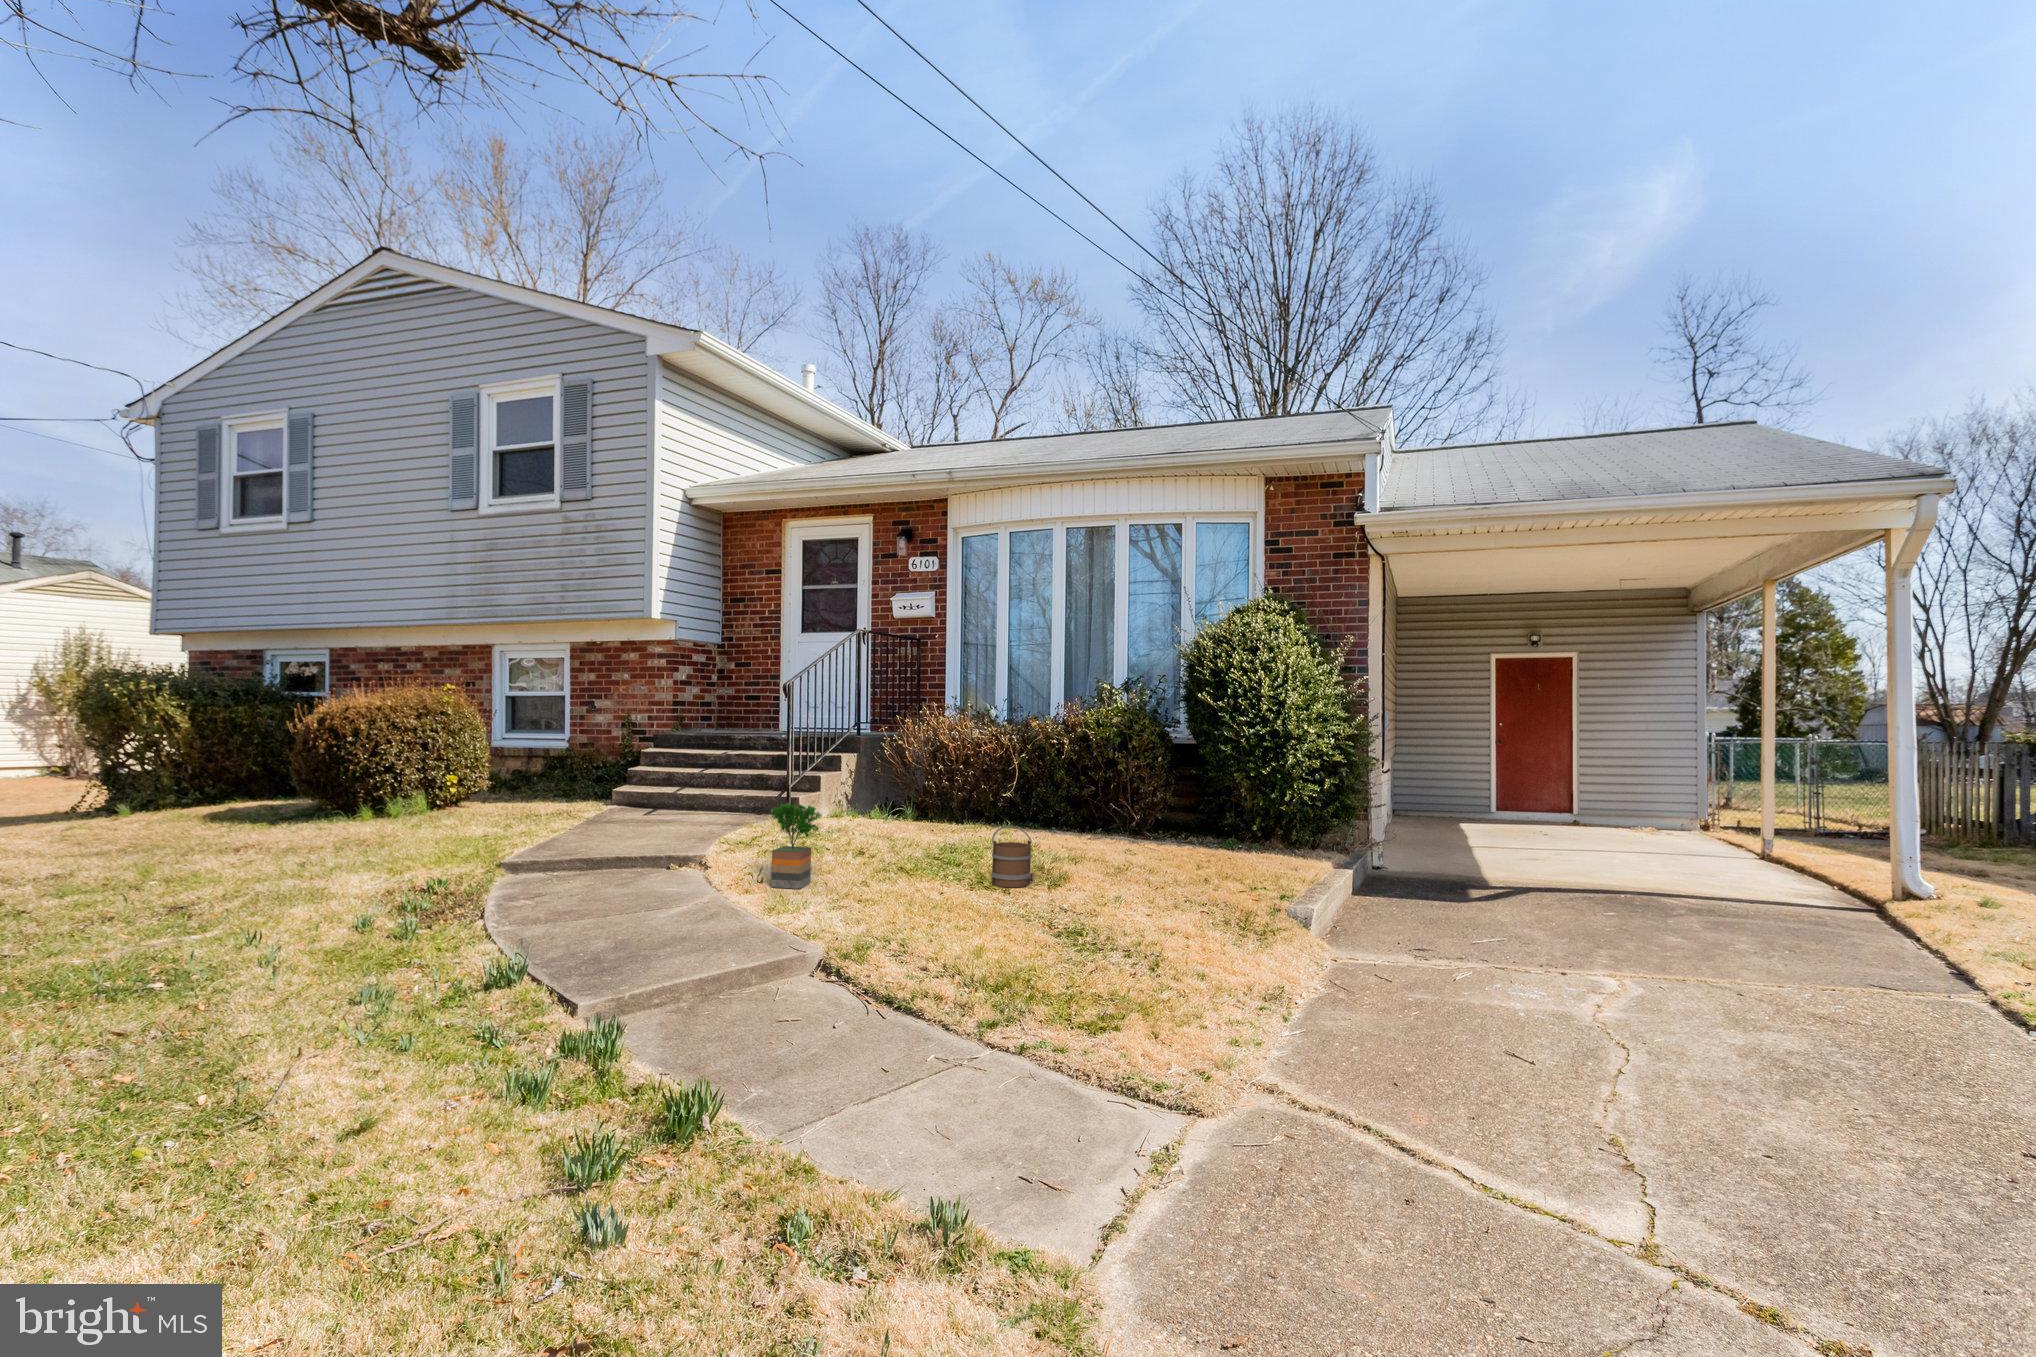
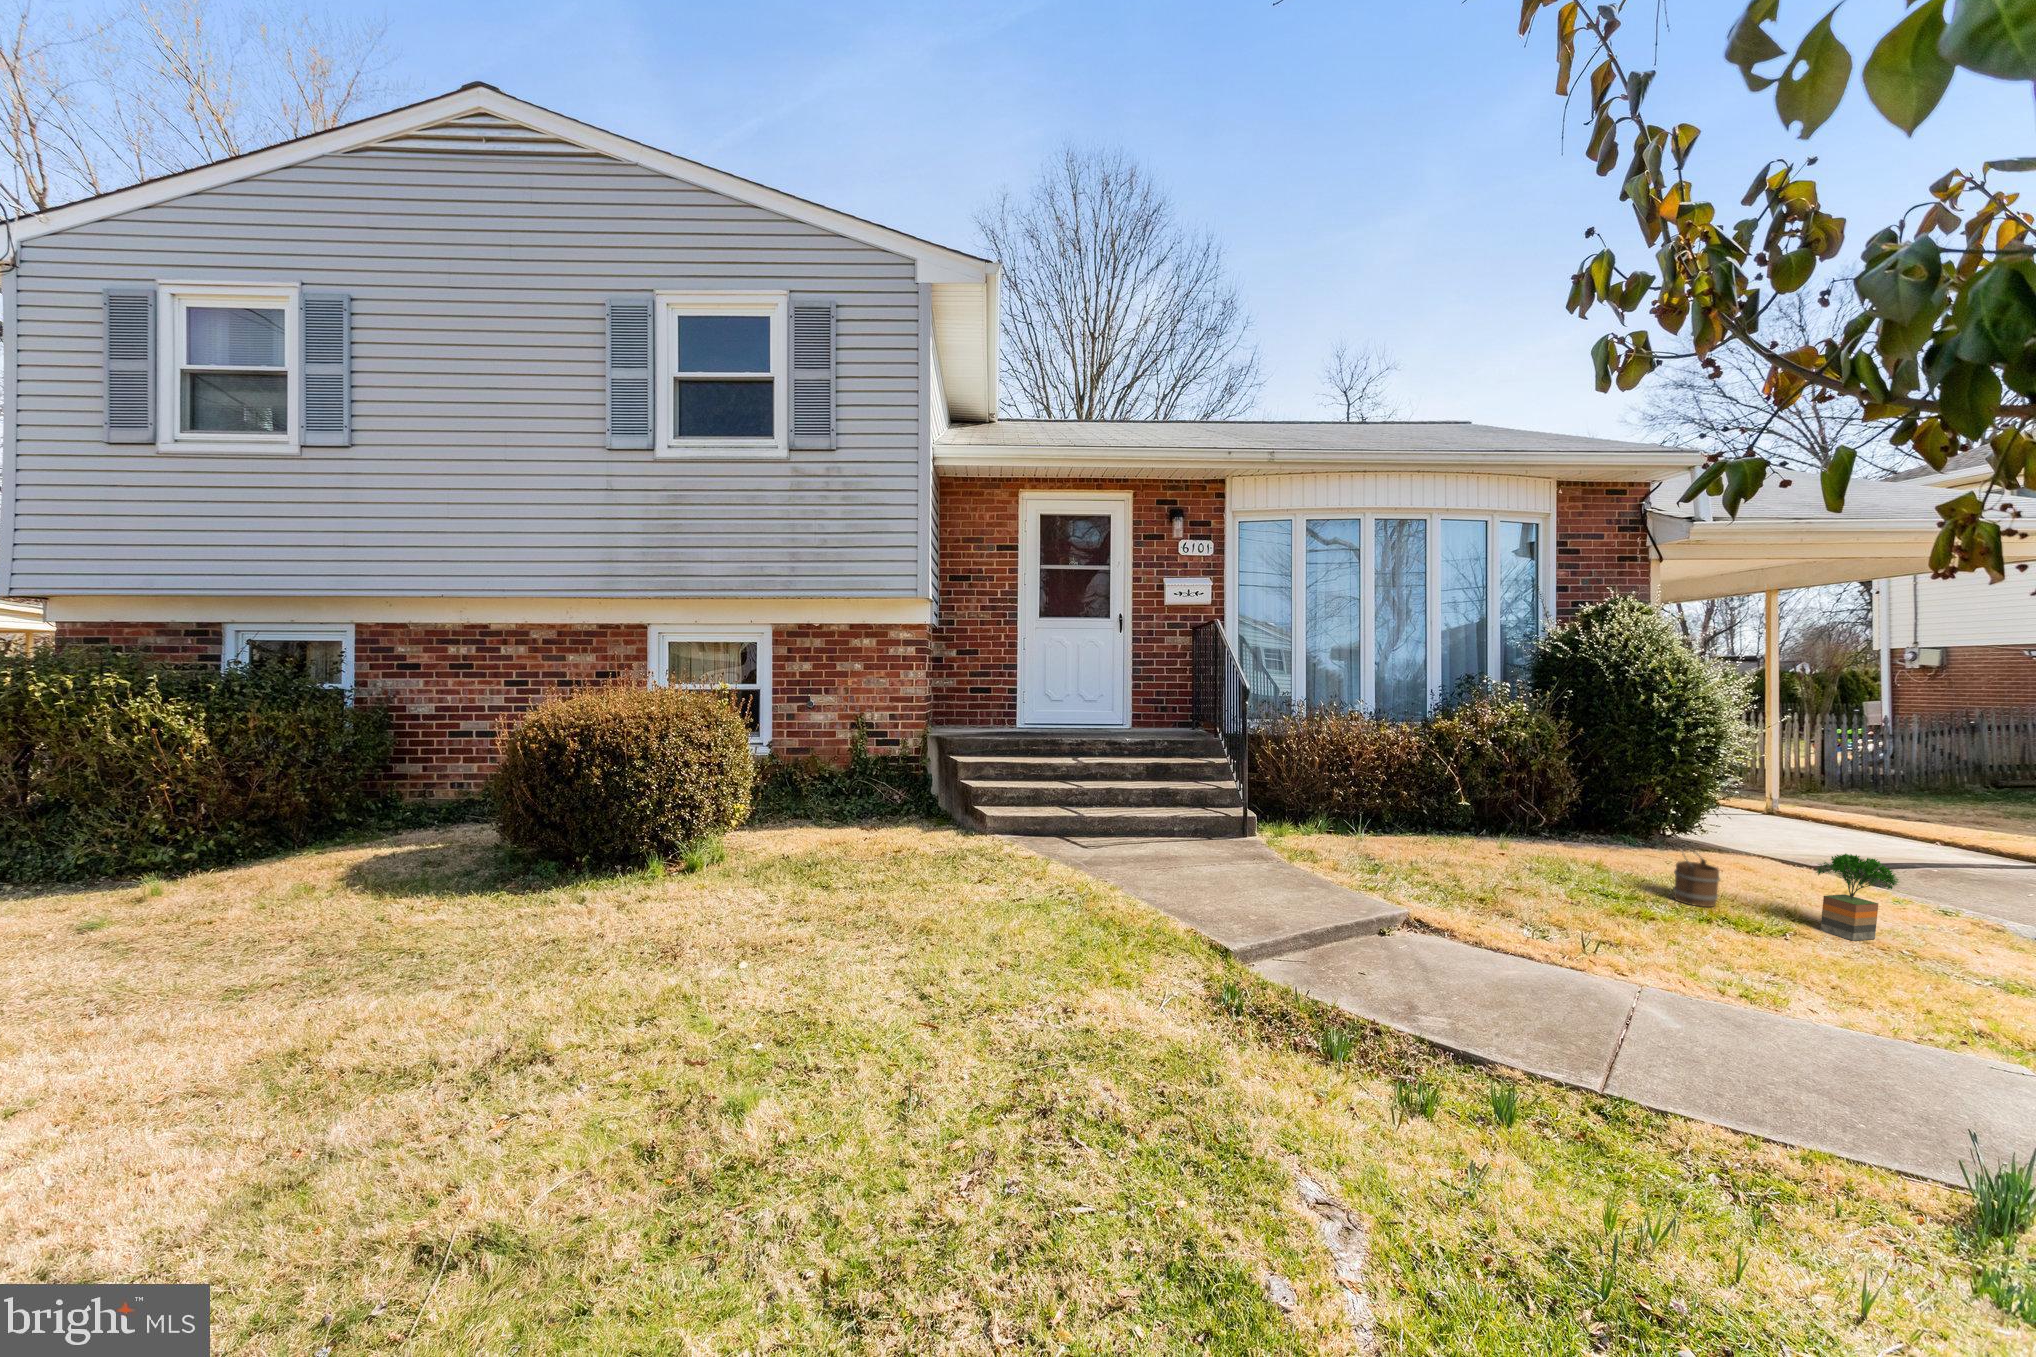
potted tree: present [771,803,821,889] -> present [1816,854,1899,941]

